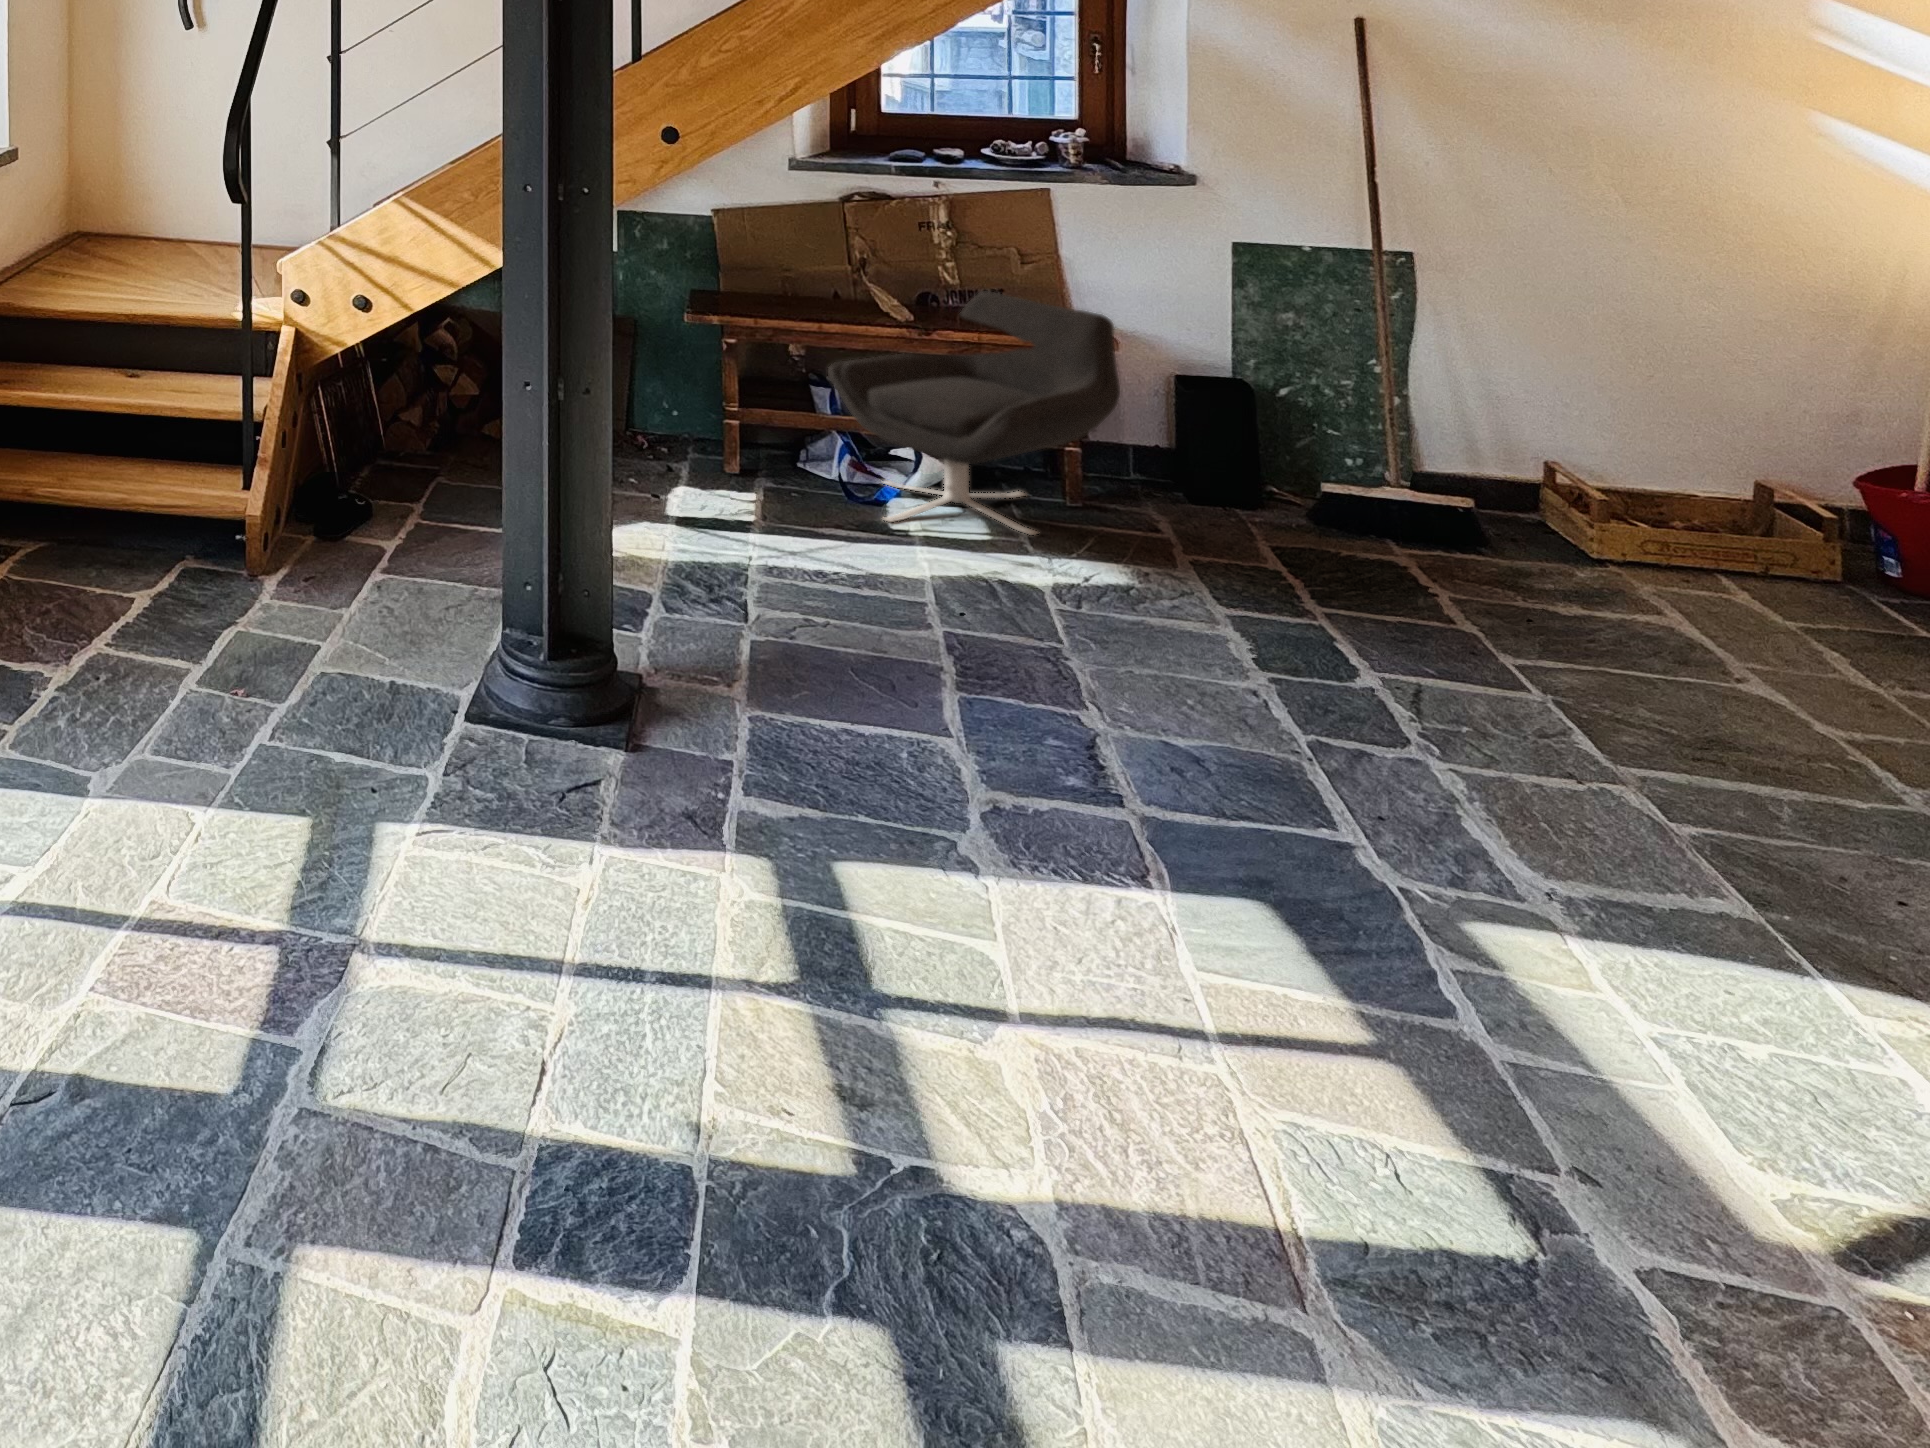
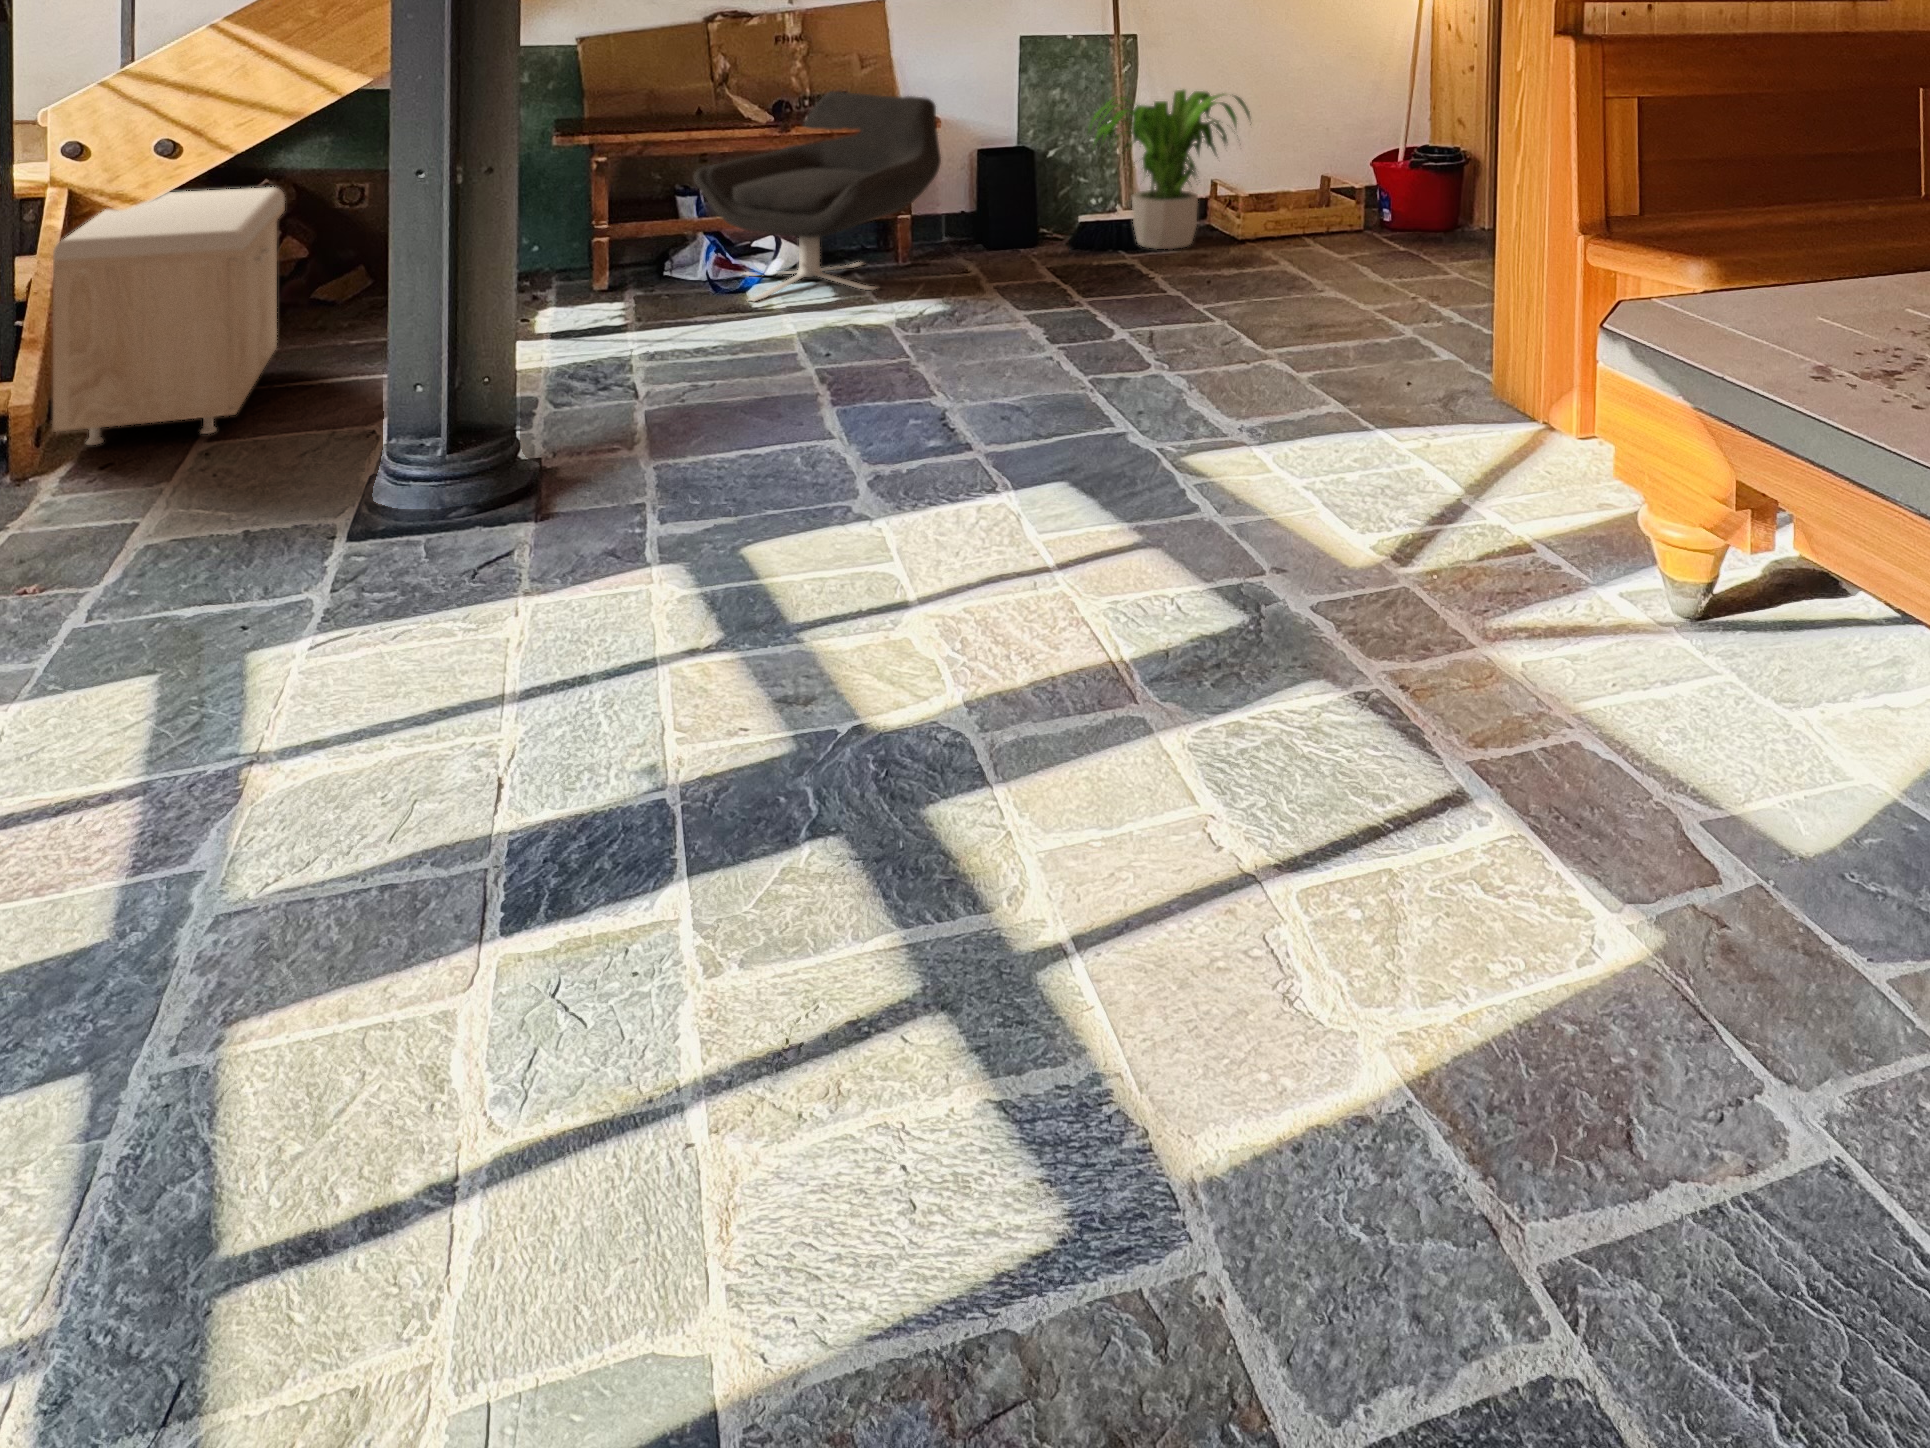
storage bench: none [274,335,450,566] -> present [53,187,285,445]
potted plant: none [1332,336,1610,554] -> present [1088,89,1251,249]

